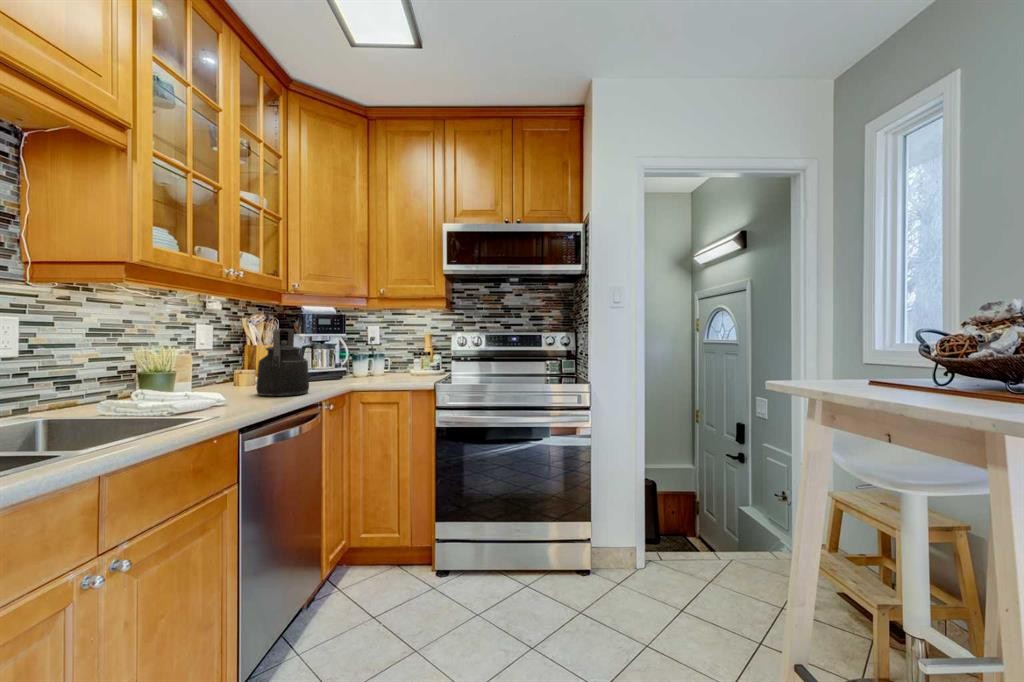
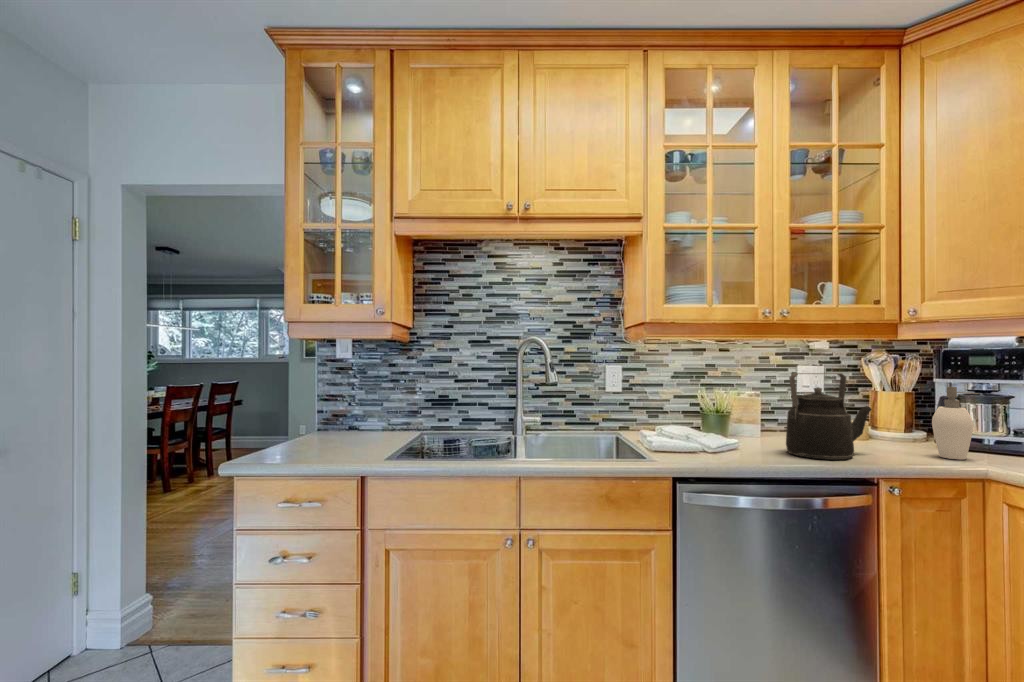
soap dispenser: none [320,339,348,384] -> present [932,387,979,460]

